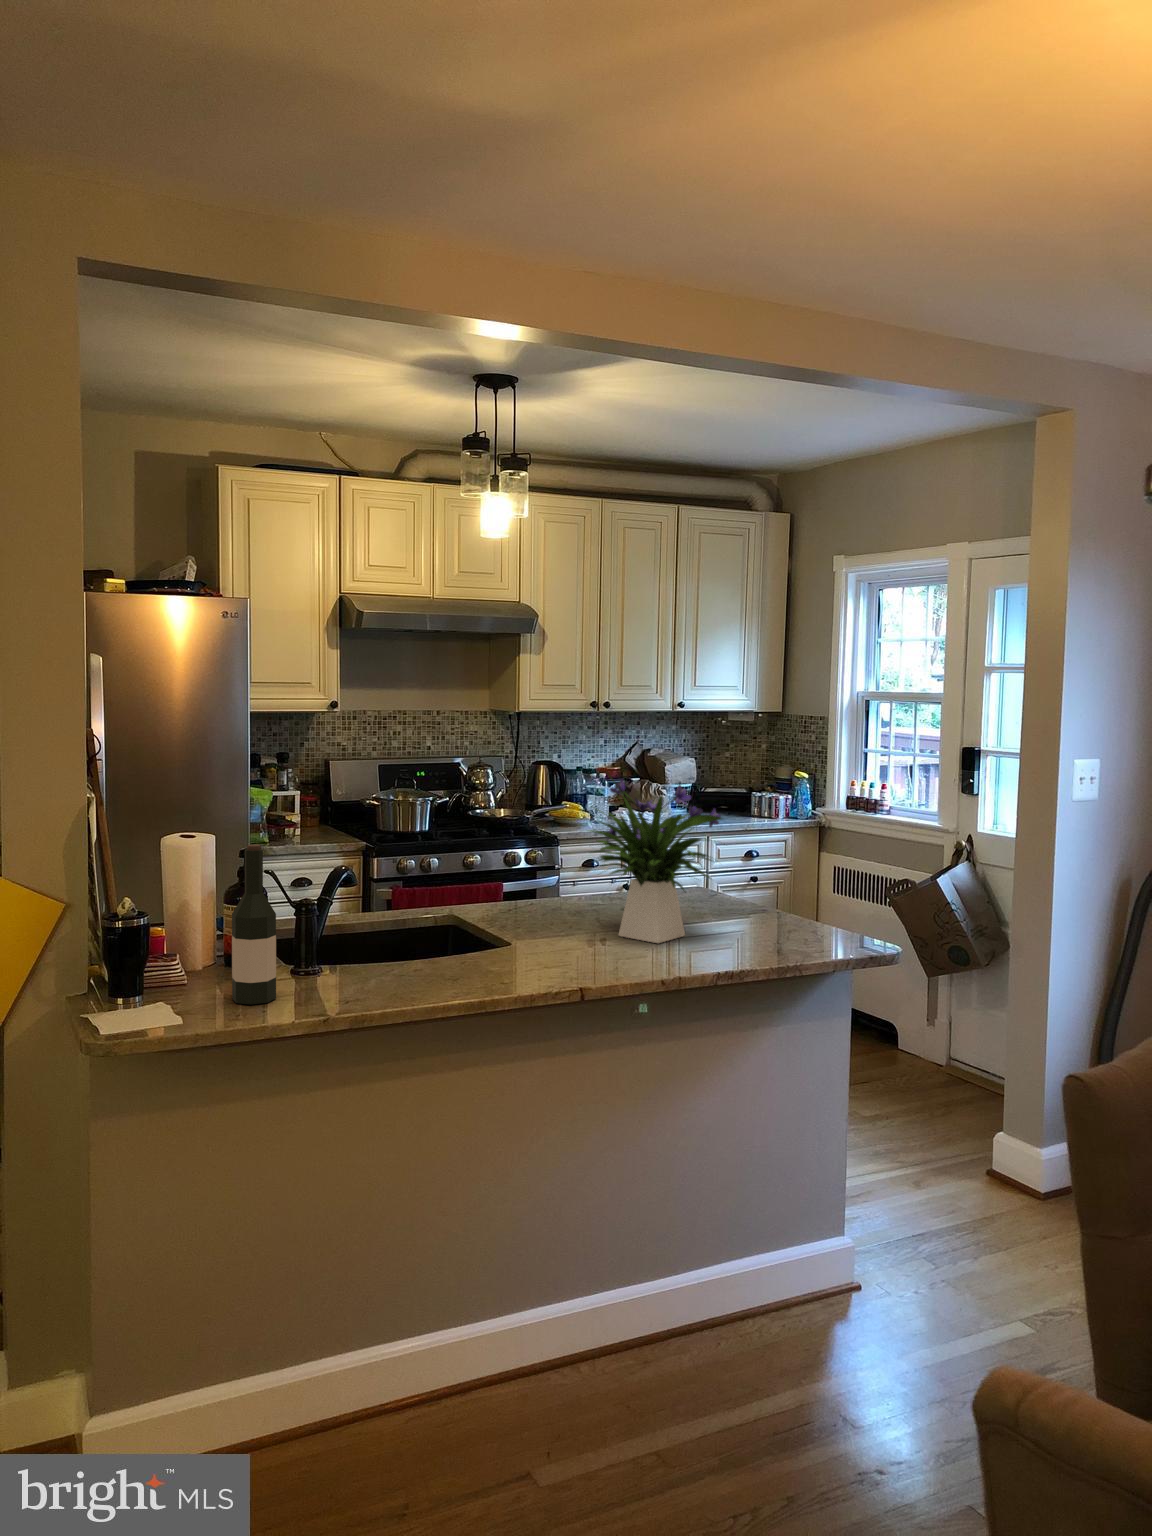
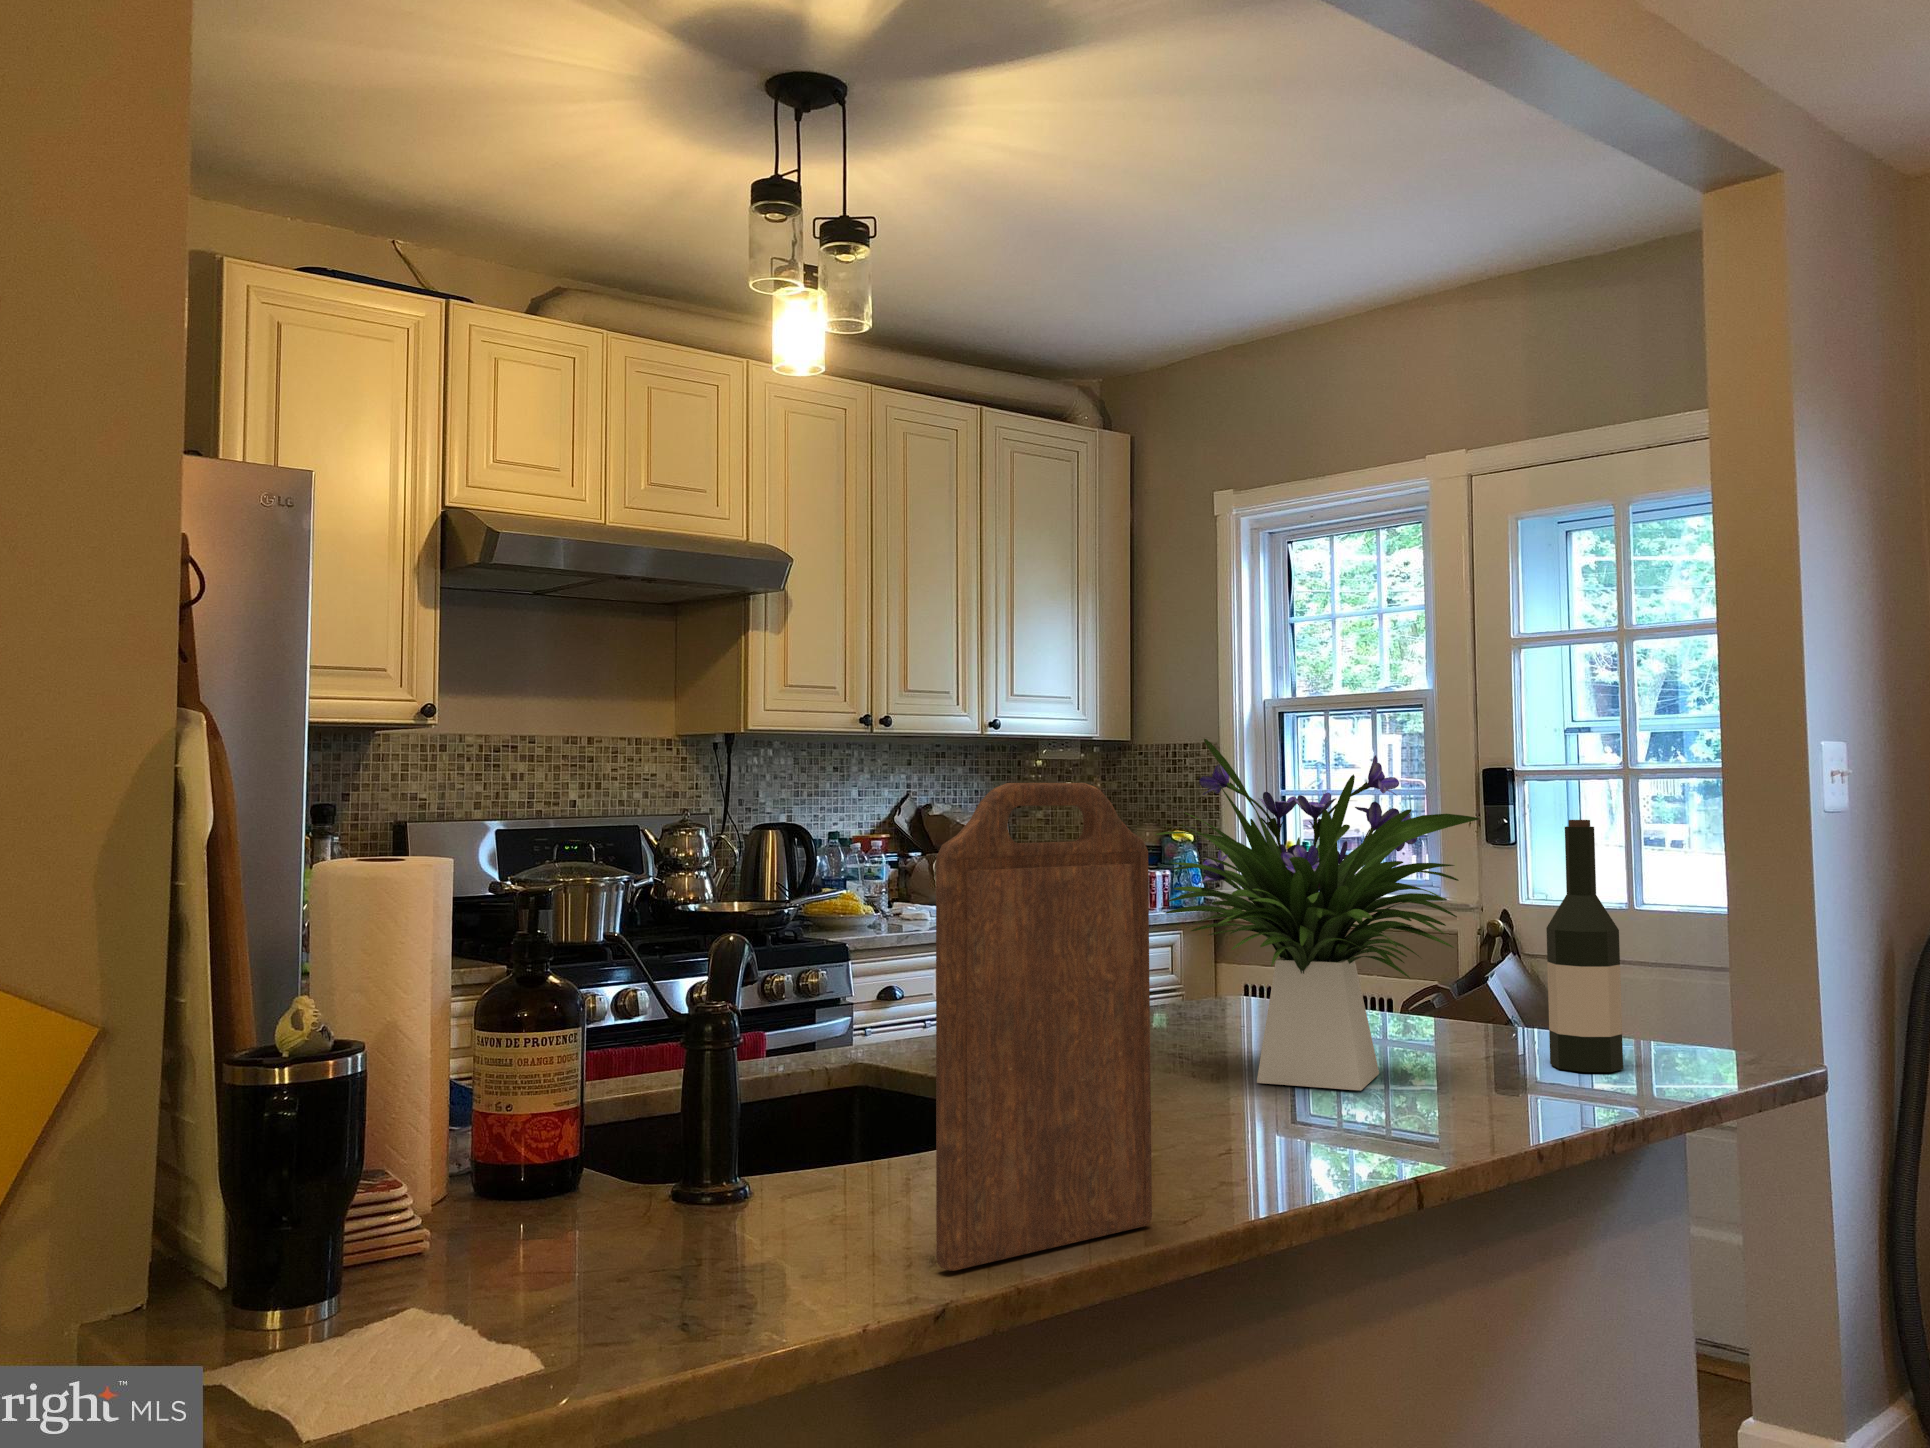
cutting board: none [365,819,468,1000] -> present [936,783,1152,1271]
wine bottle: present [232,845,276,1005] -> present [1546,820,1623,1072]

